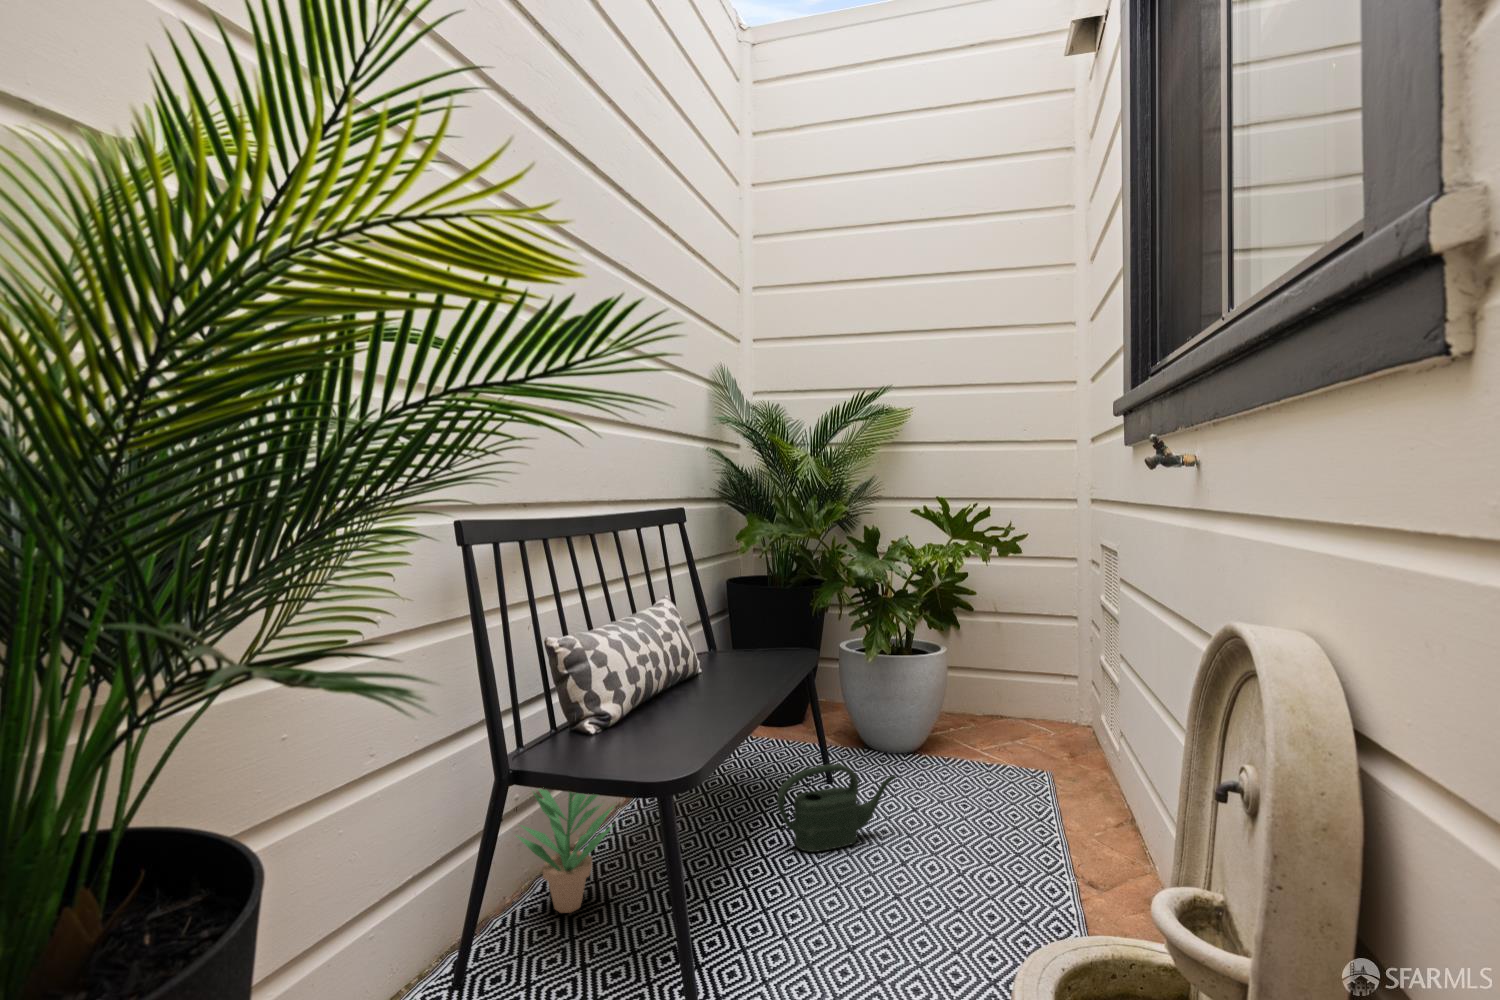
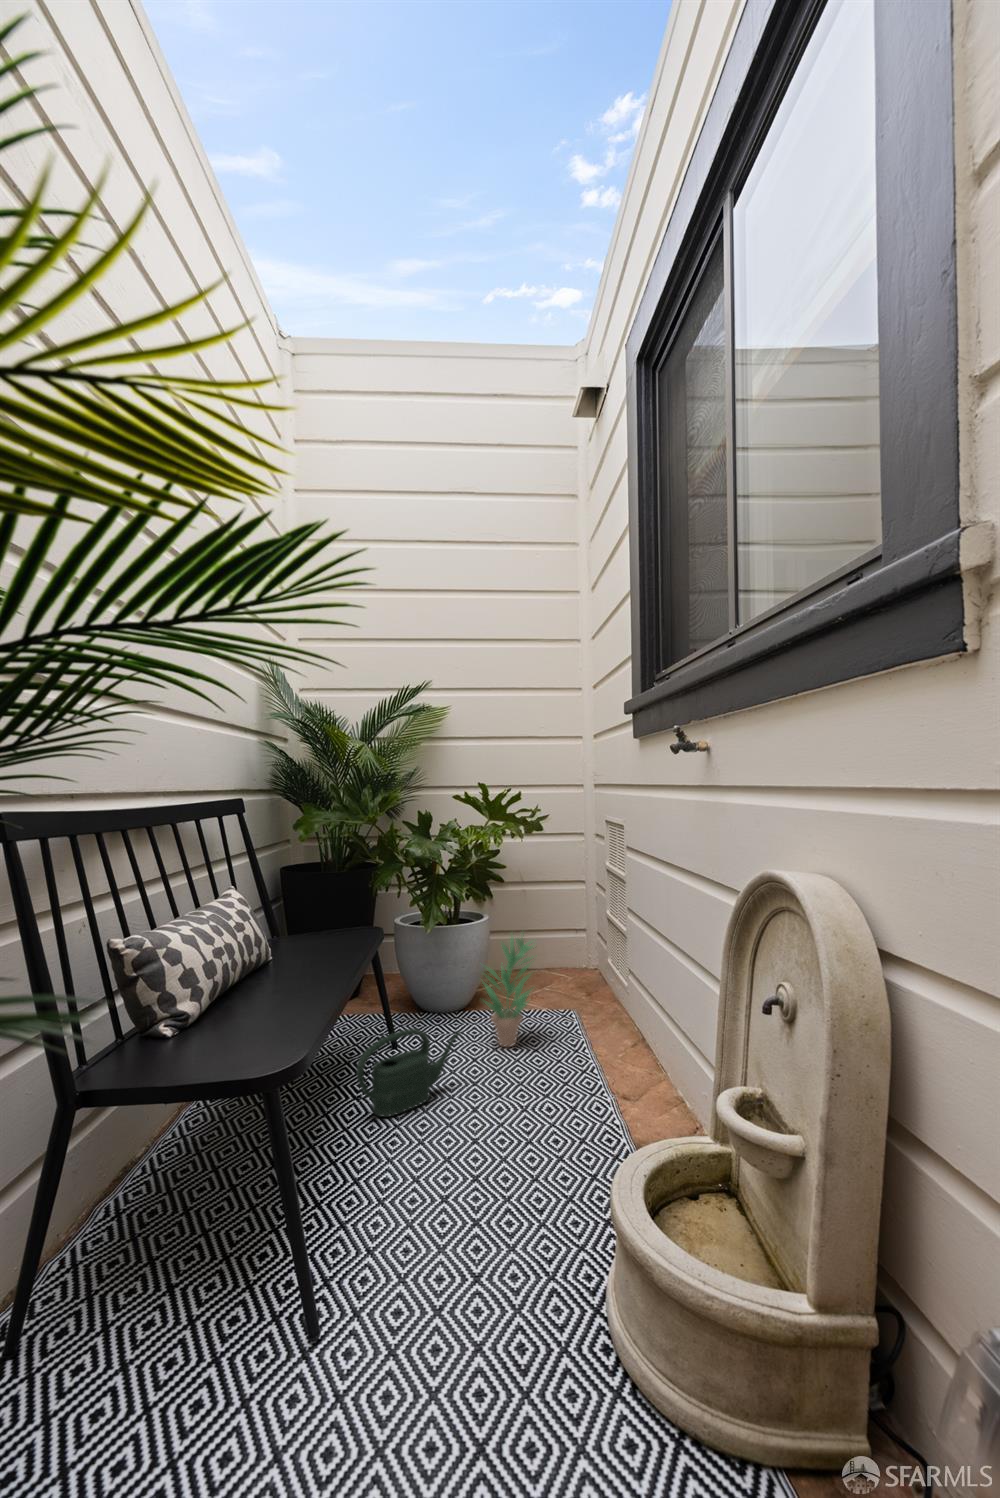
potted plant: present [517,789,614,913] -> present [485,937,534,1047]

